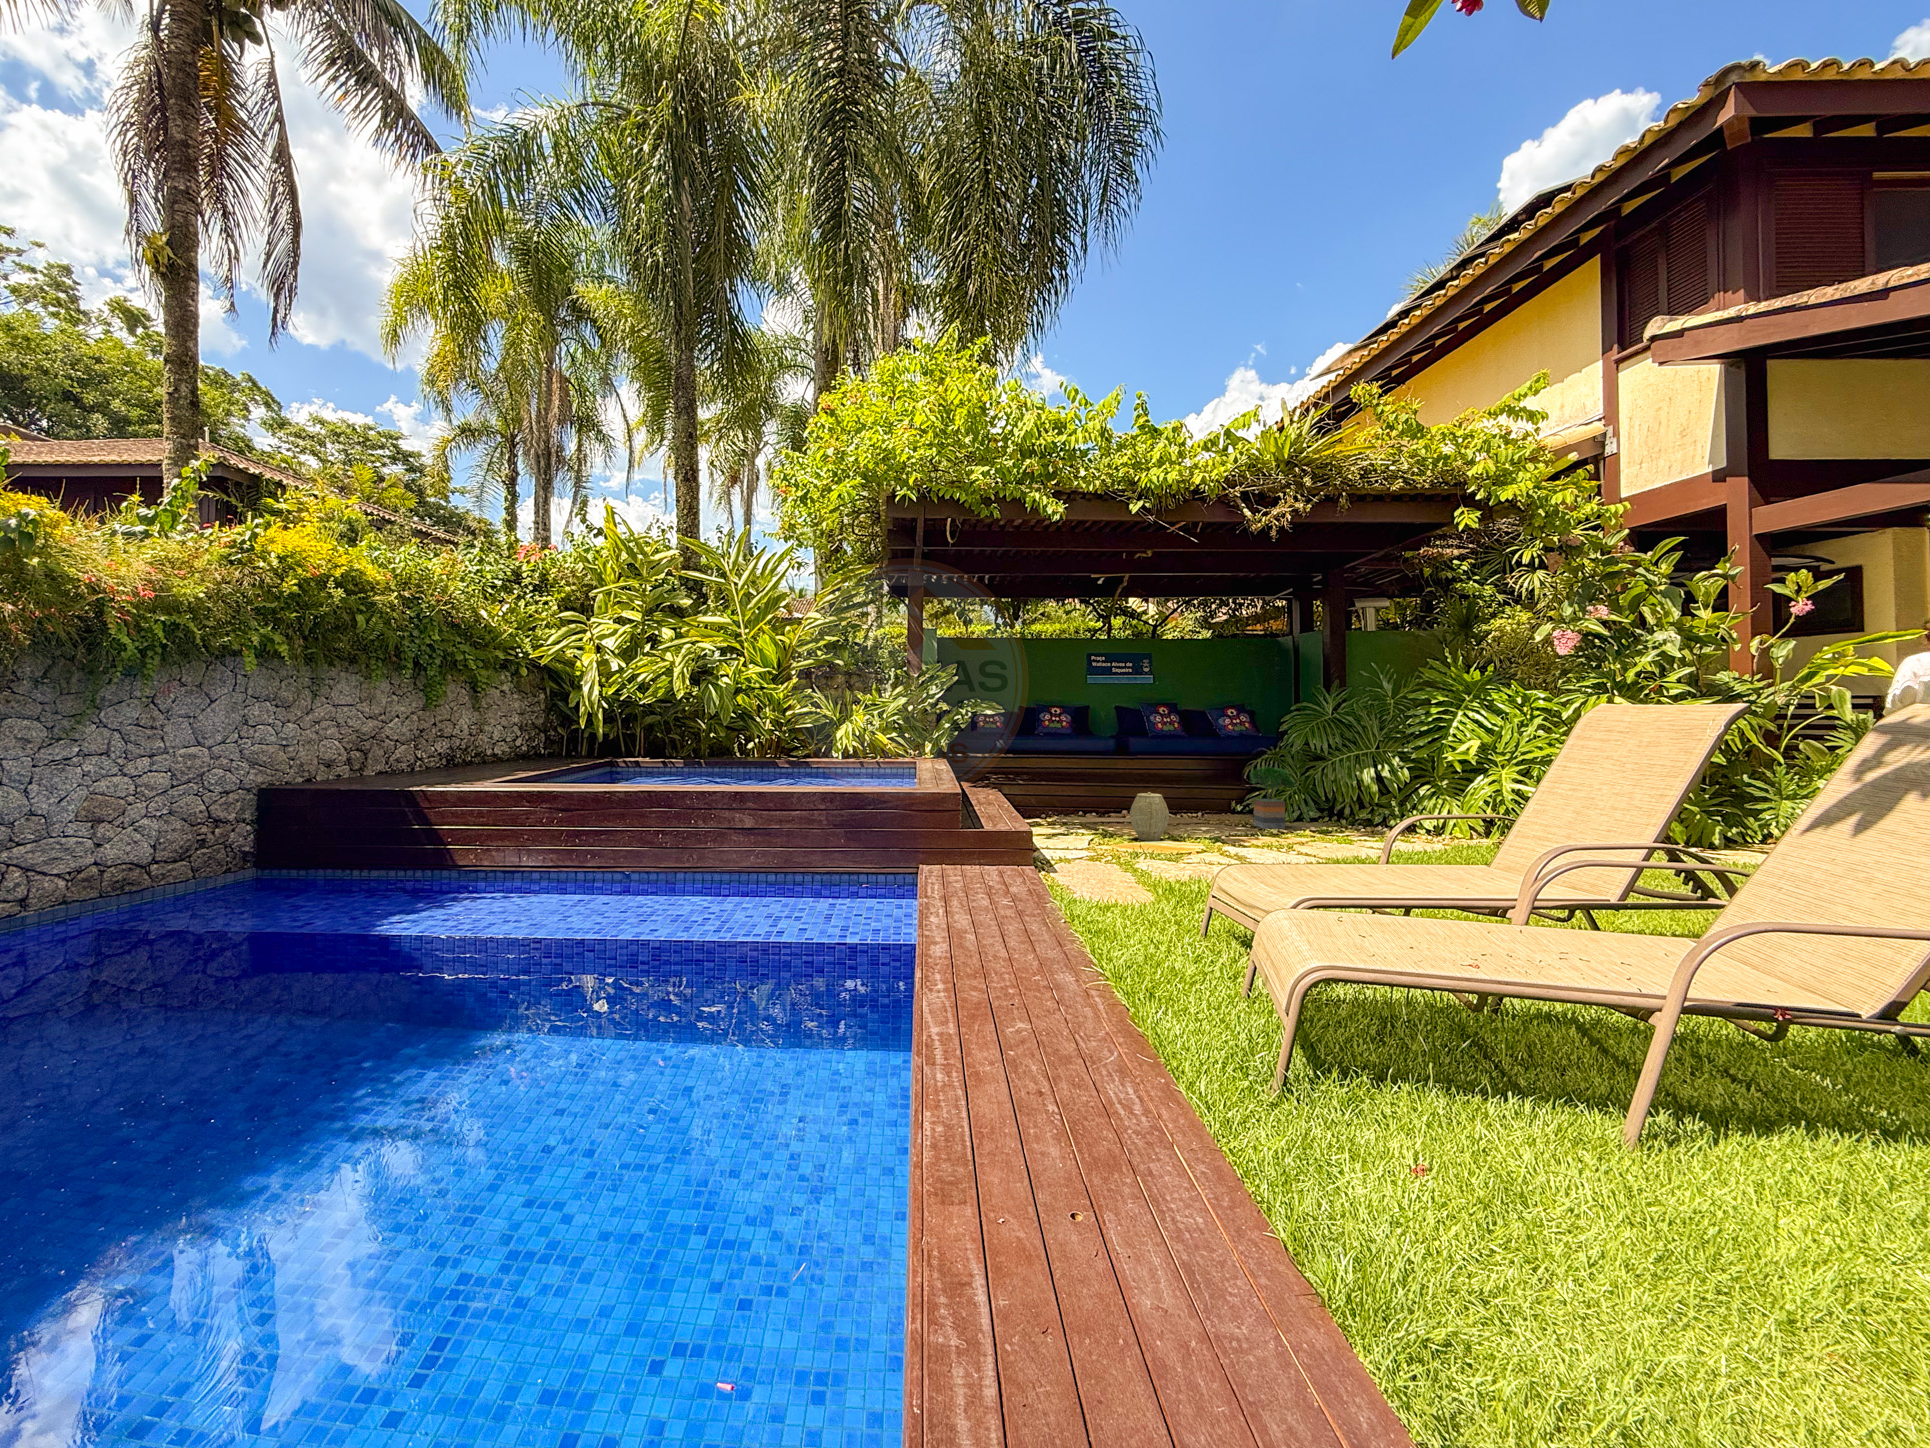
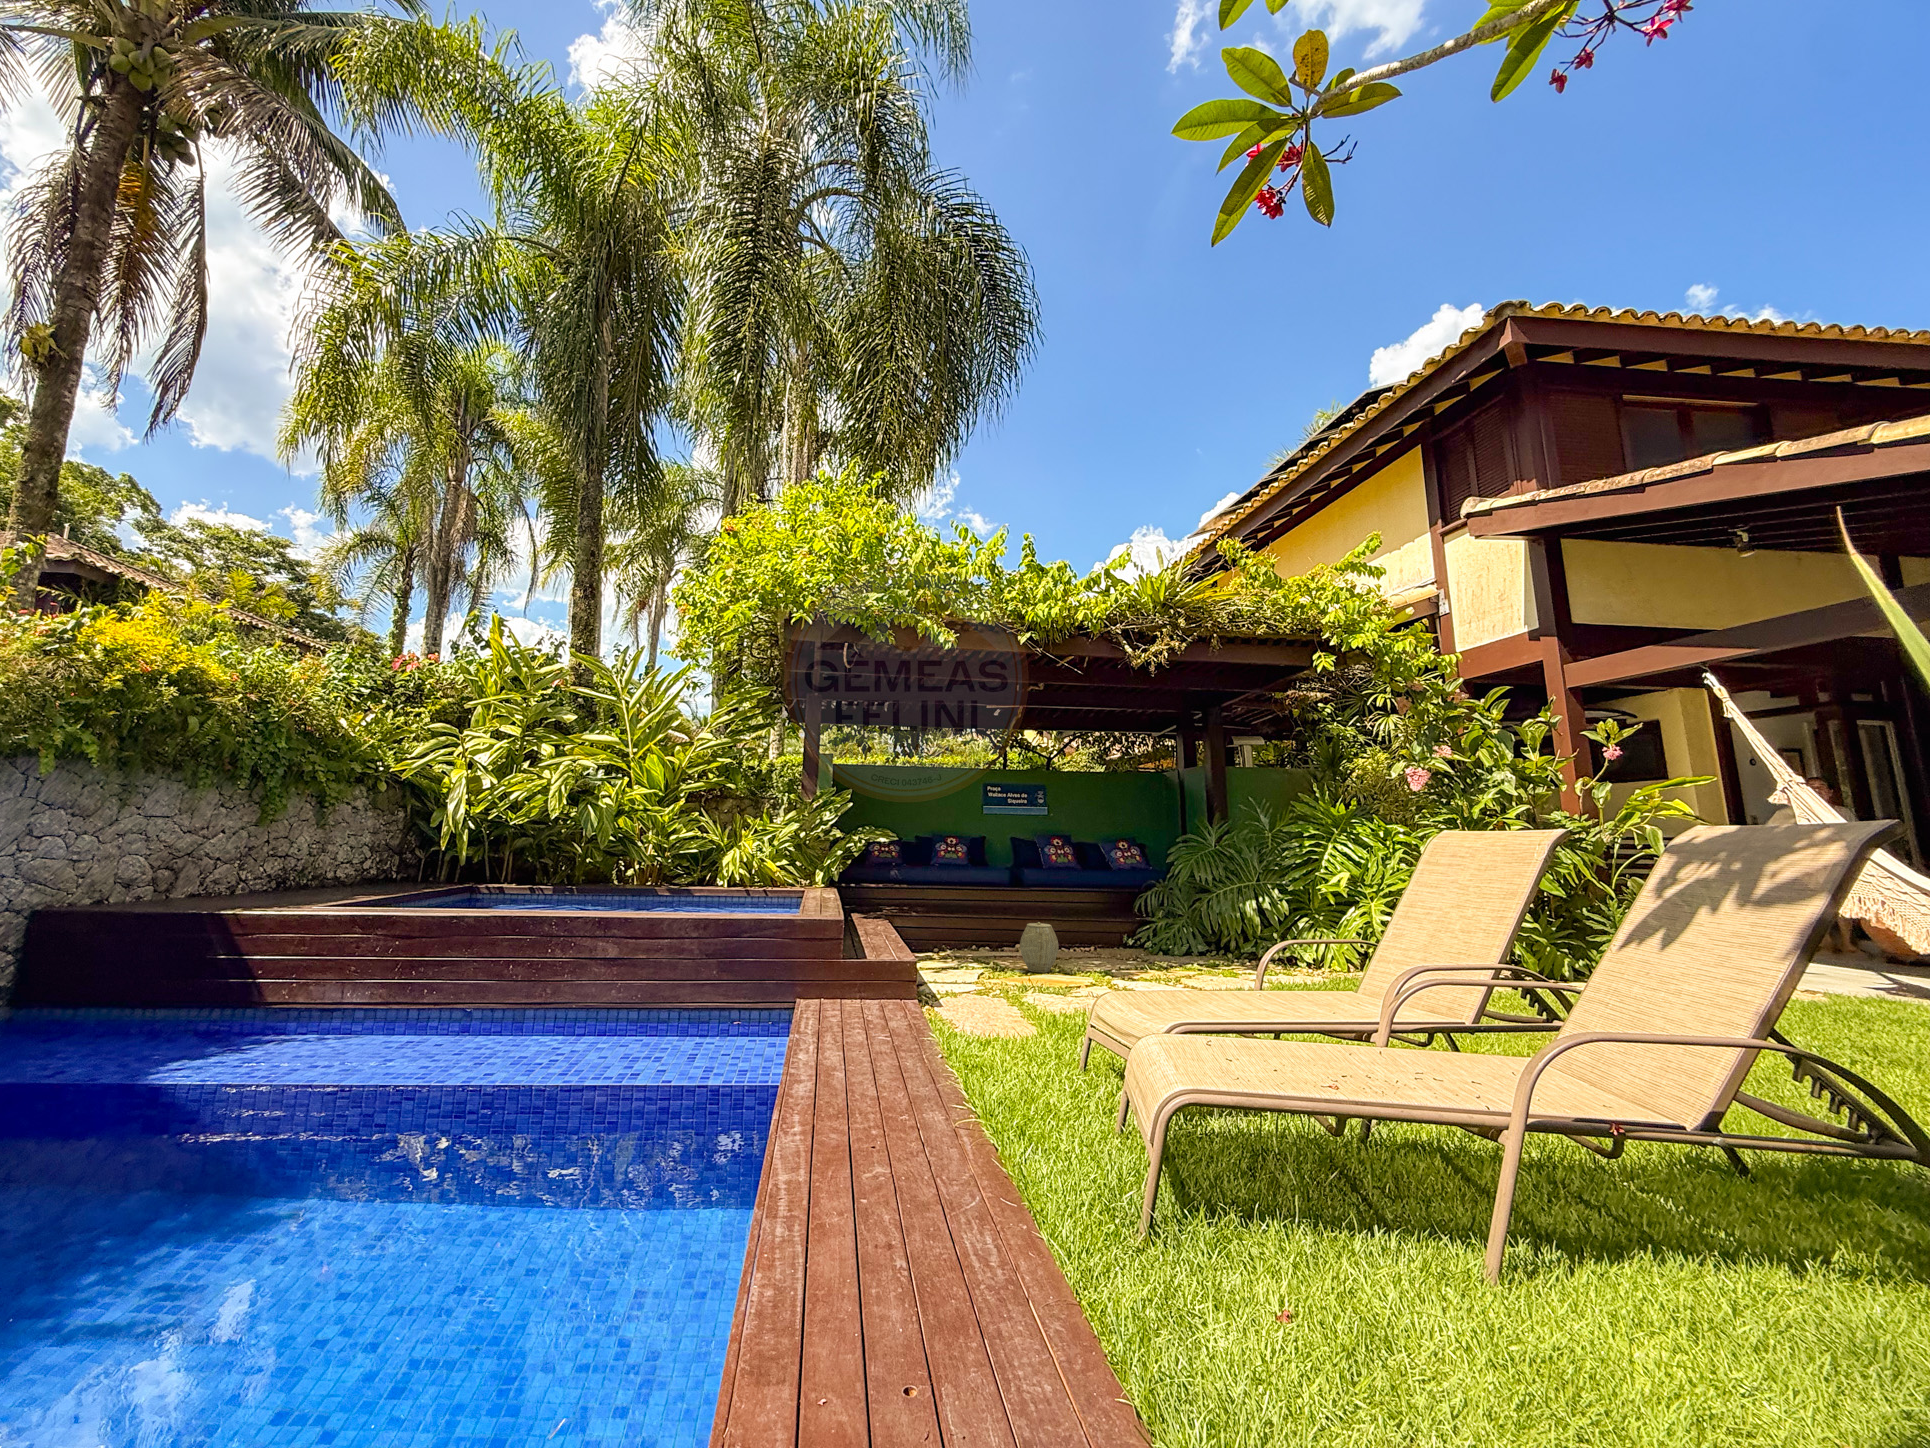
potted tree: present [1250,767,1295,829] -> none [1131,896,1177,959]

